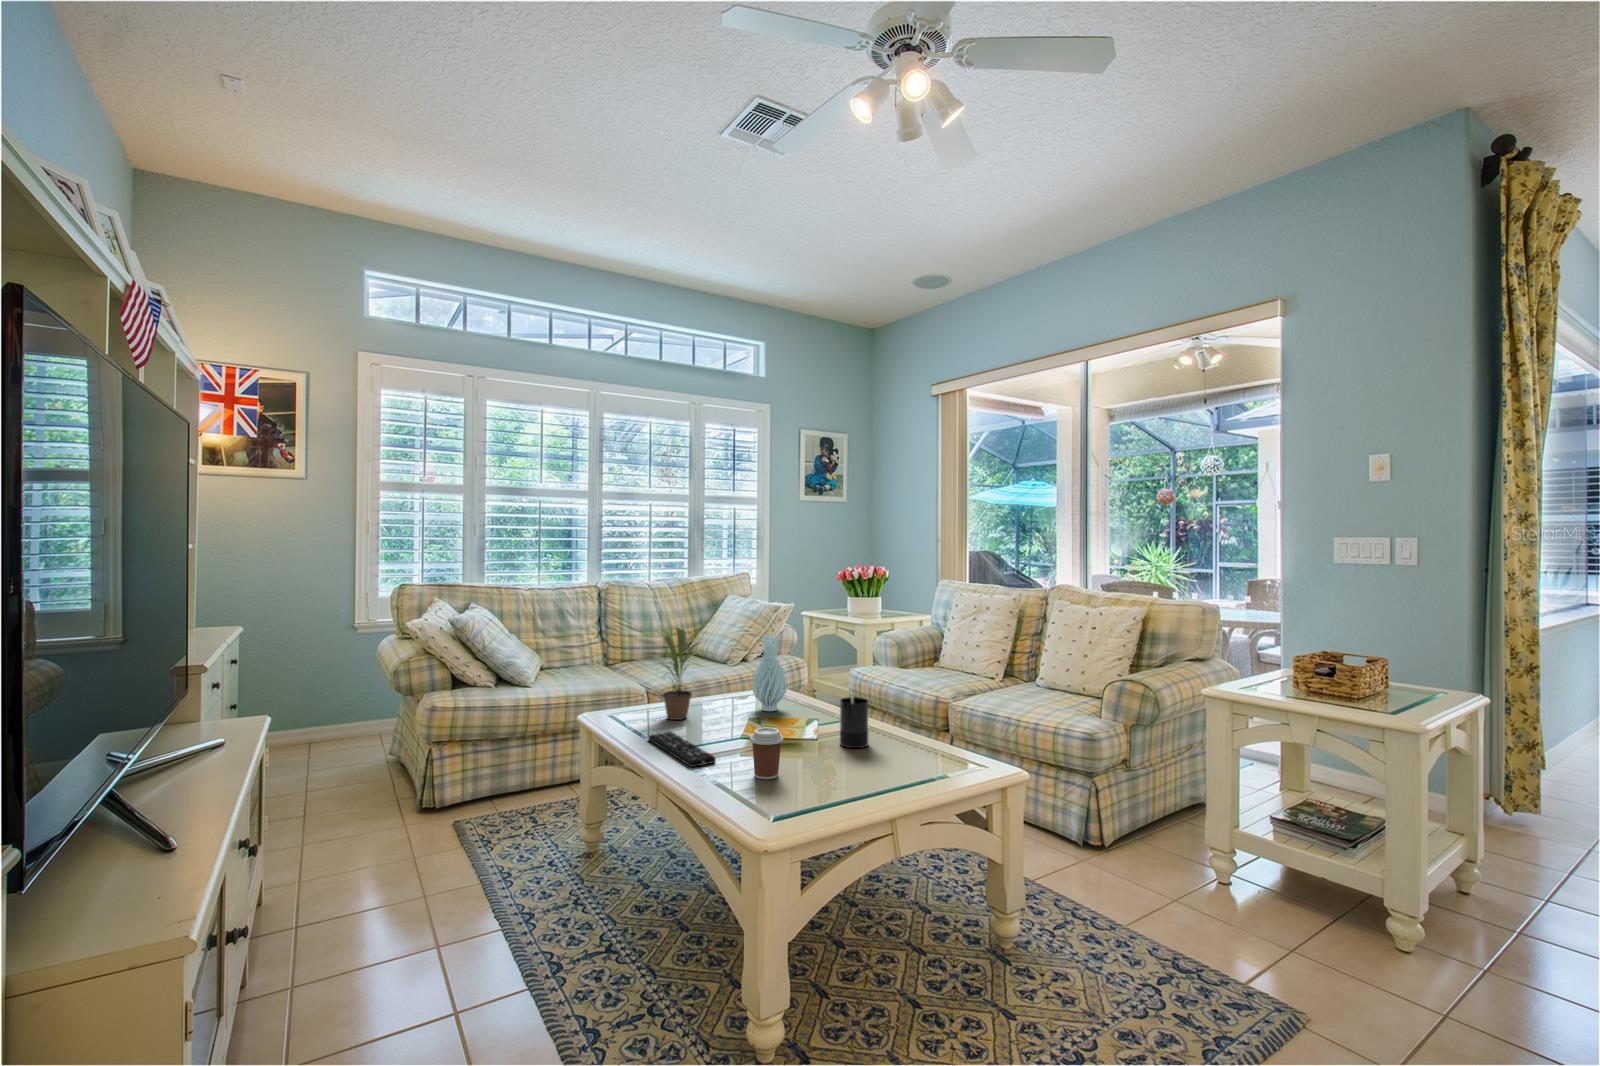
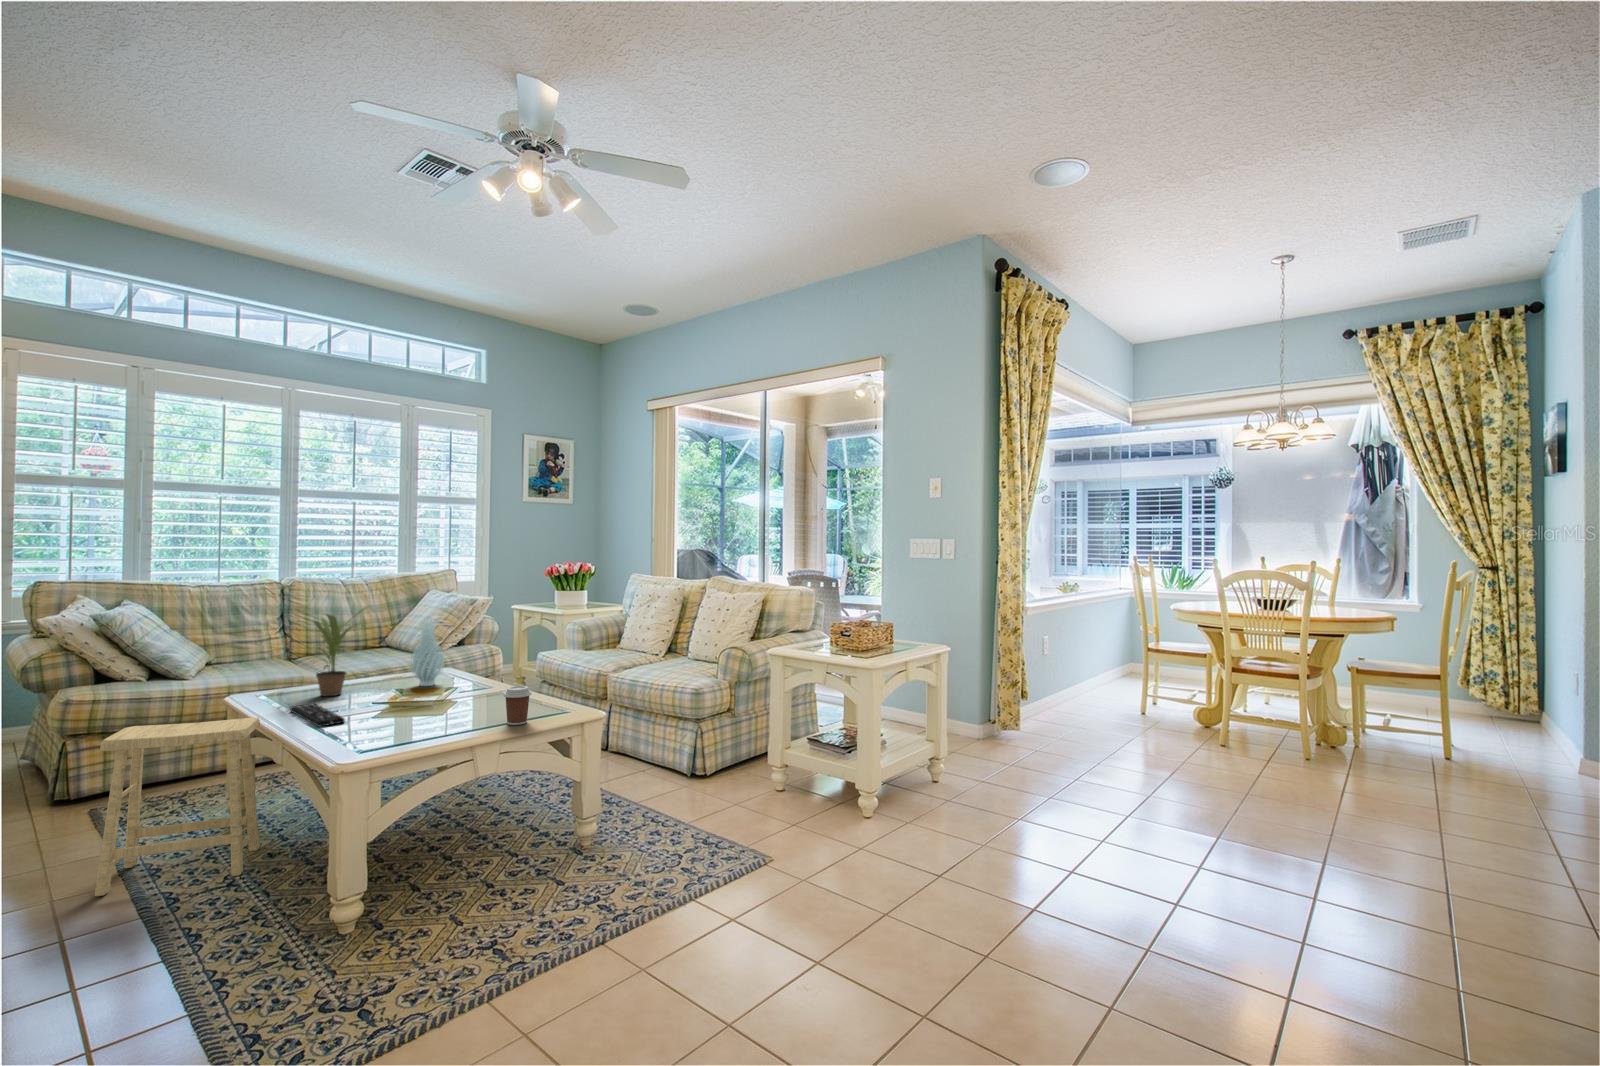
candle: present [840,694,869,748] -> none [470,663,496,707]
coffee cup: present [750,728,783,779] -> present [504,686,532,725]
footstool: none [478,748,624,949] -> present [95,718,260,896]

